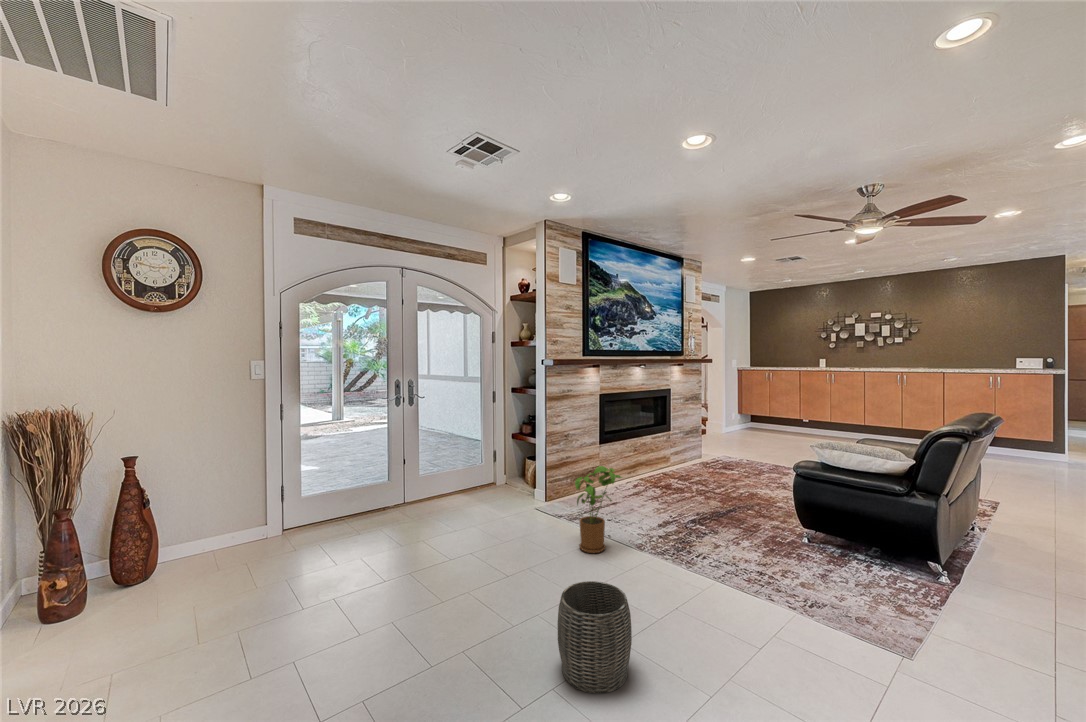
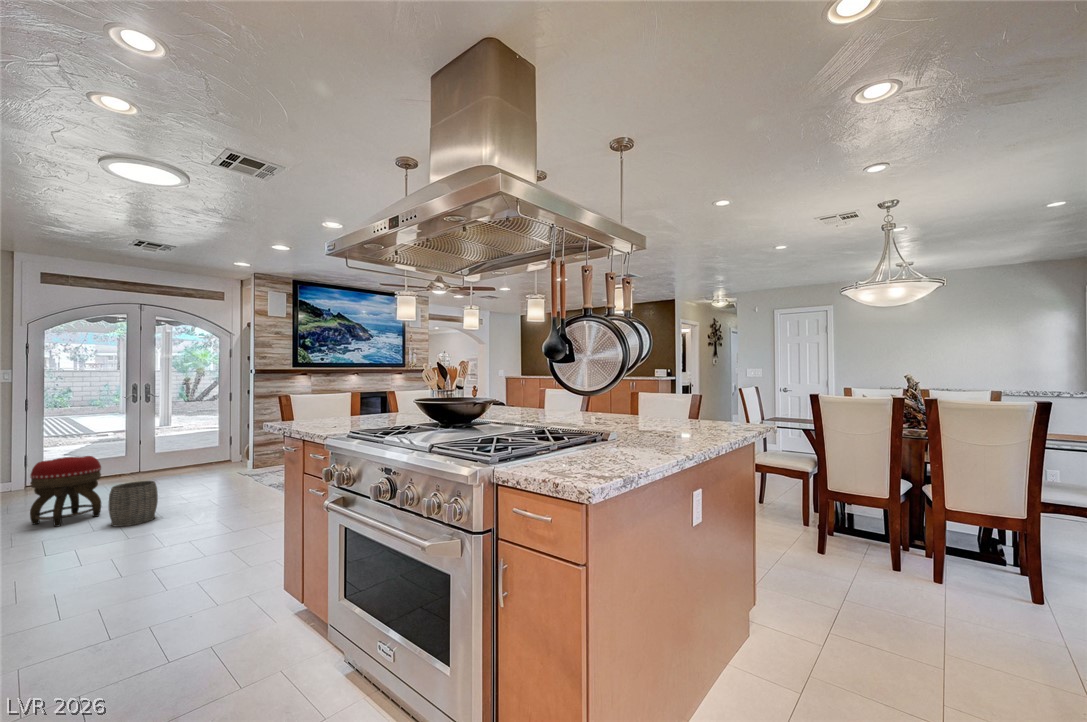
house plant: present [575,466,622,553] -> none [216,434,251,487]
footstool: none [403,523,500,680] -> present [30,456,101,527]

